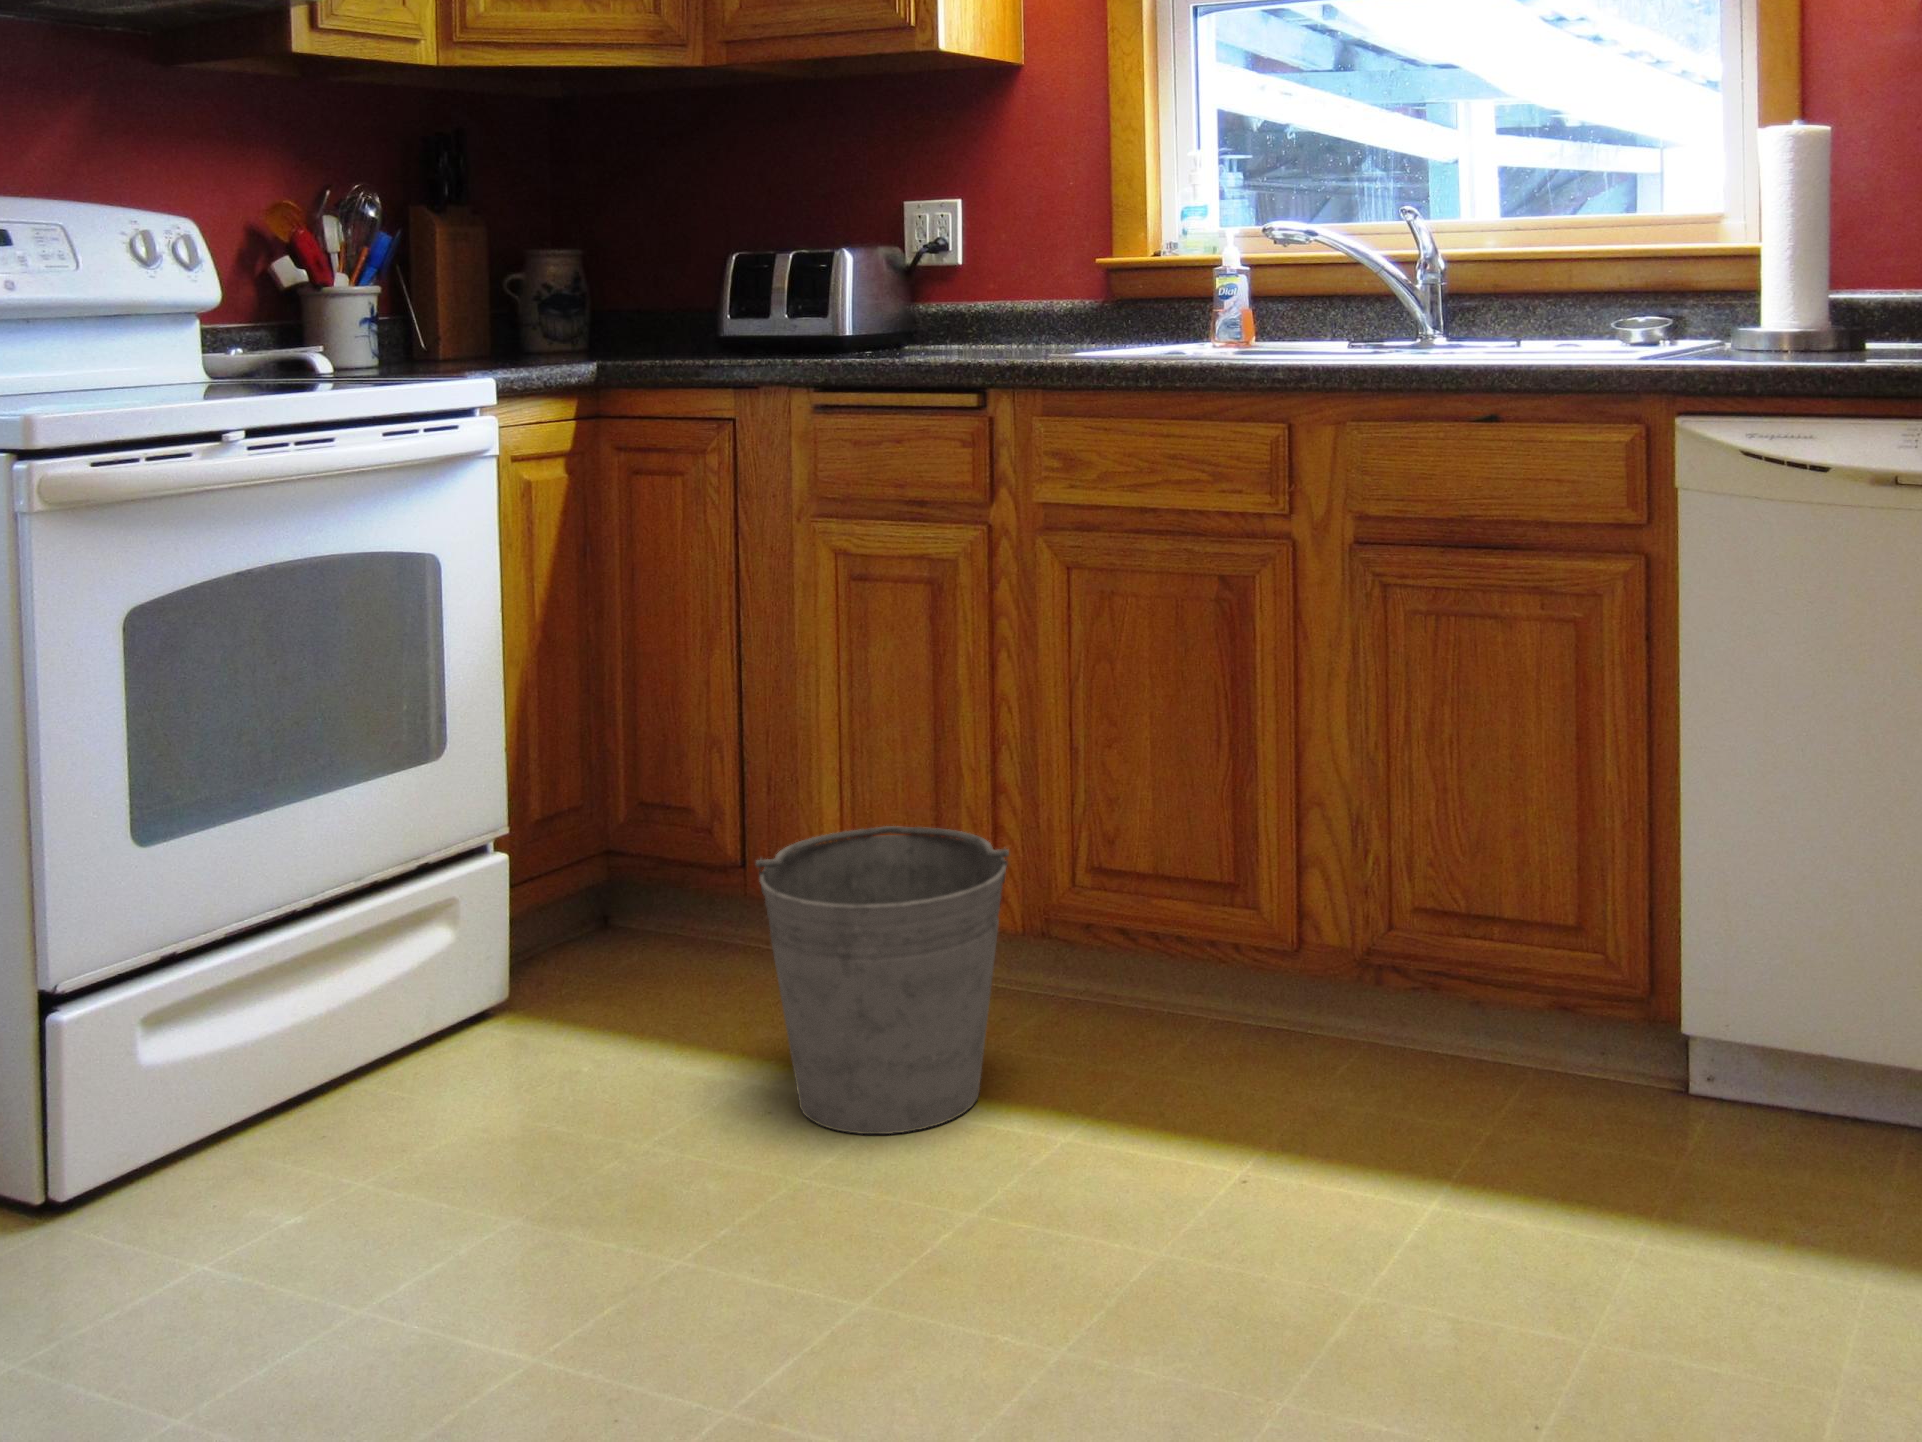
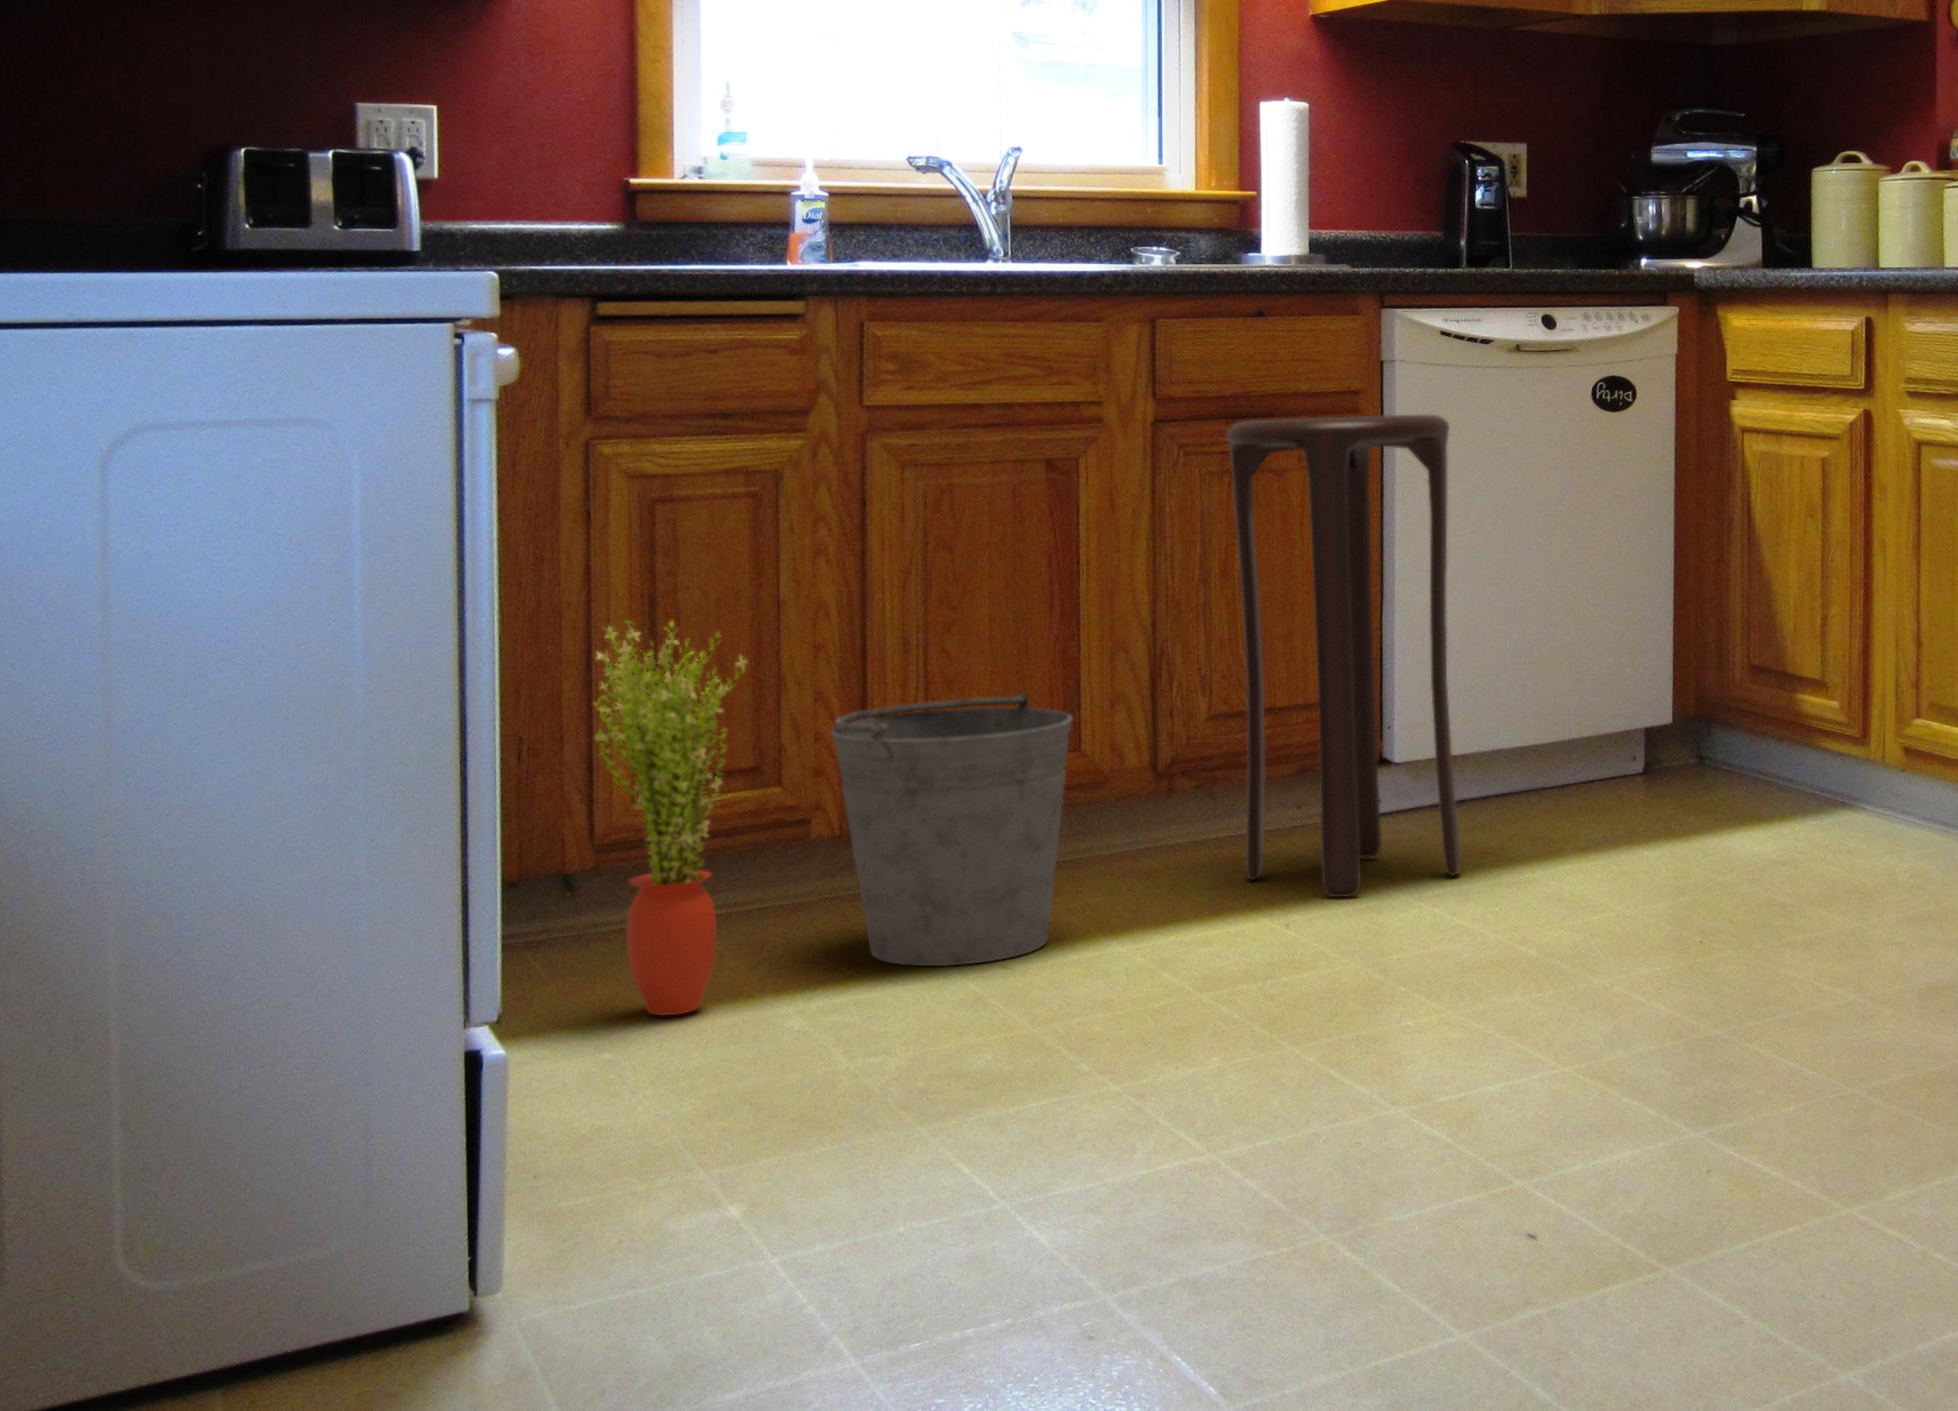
stool: none [1231,569,1521,1225] -> present [1227,415,1461,897]
potted plant: none [471,720,628,1084] -> present [595,620,747,1015]

